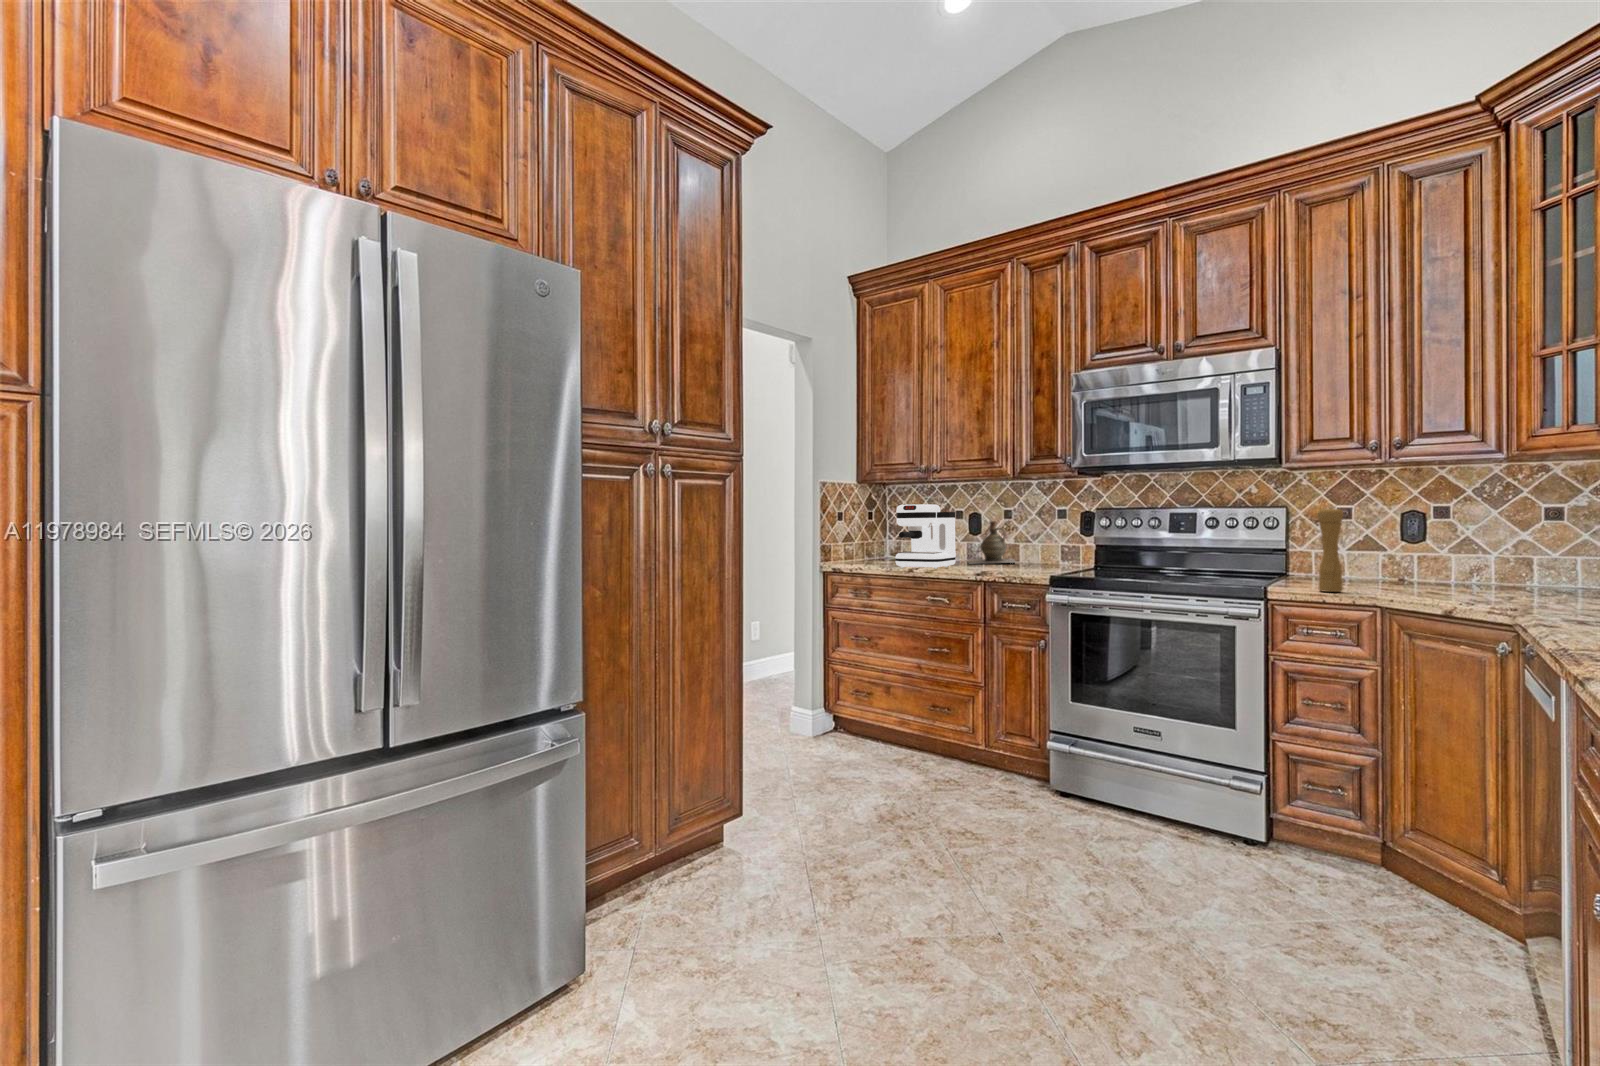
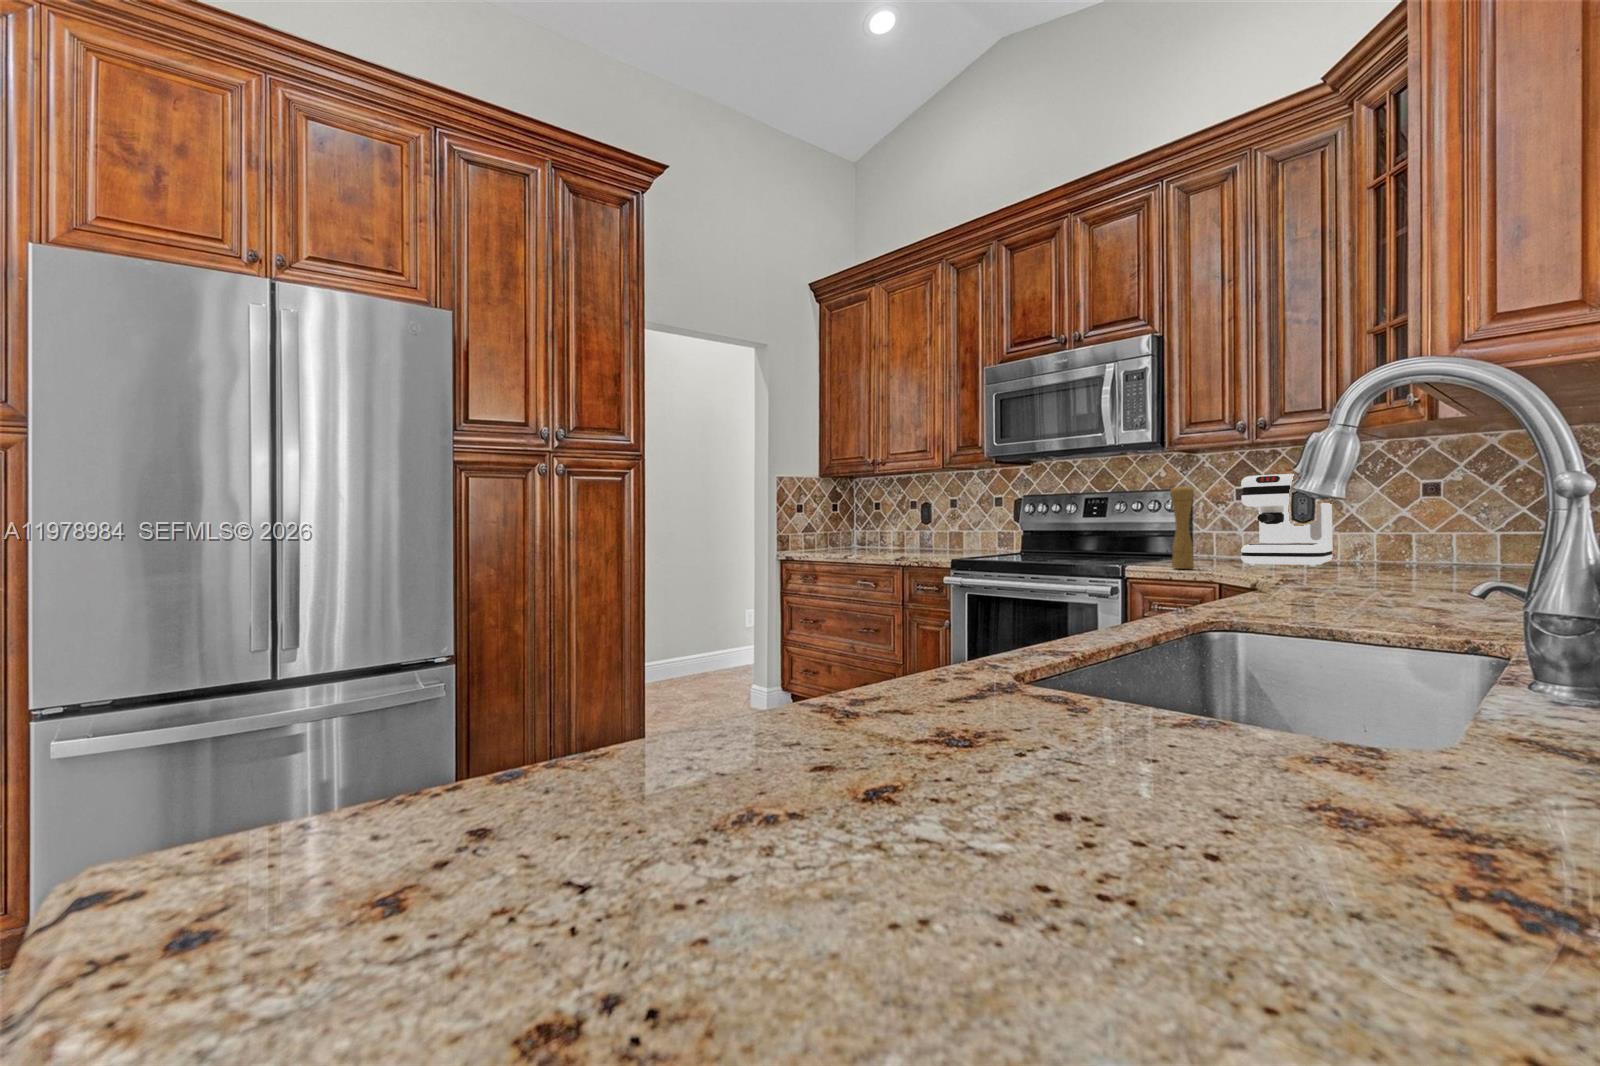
coffee maker: present [895,504,956,569] -> present [1241,474,1333,567]
ceramic jug: present [968,521,1015,564] -> none [914,511,965,551]

